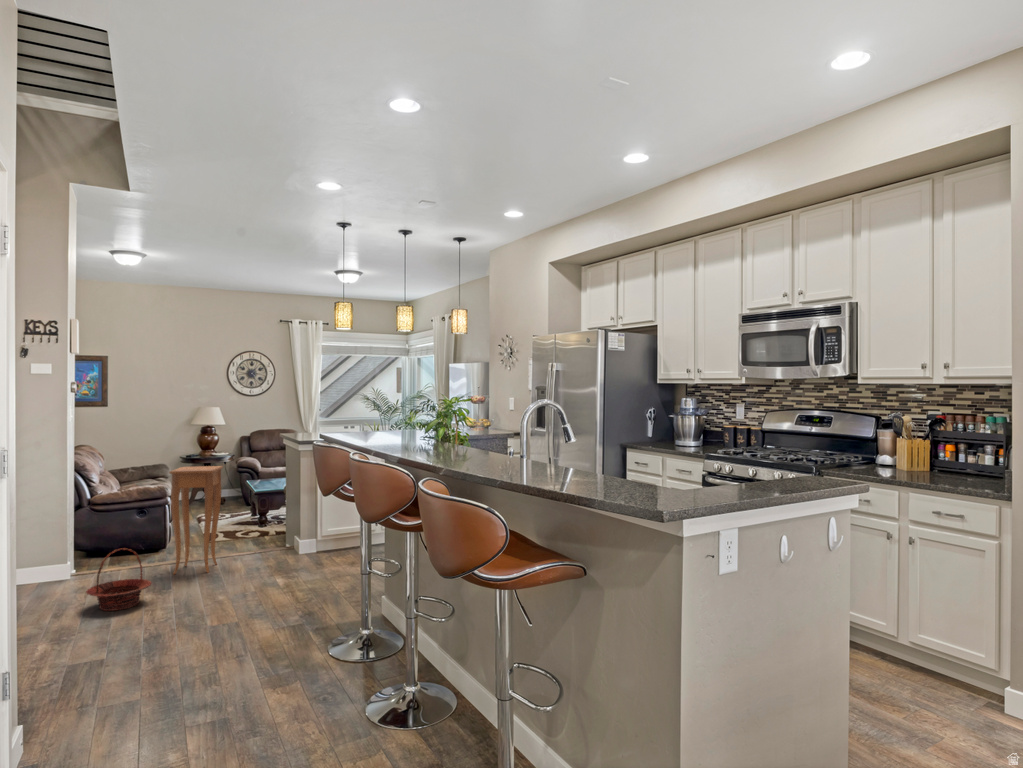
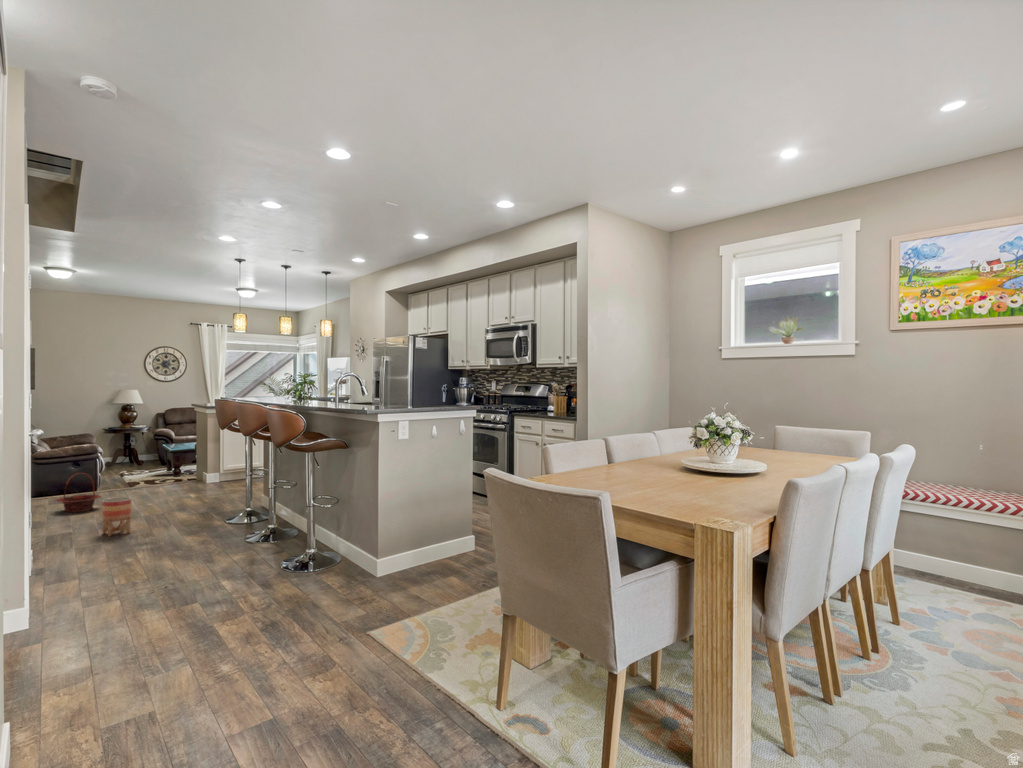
side table: present [169,466,223,574] -> none [111,424,150,497]
planter: none [132,614,179,689] -> present [102,497,132,536]

